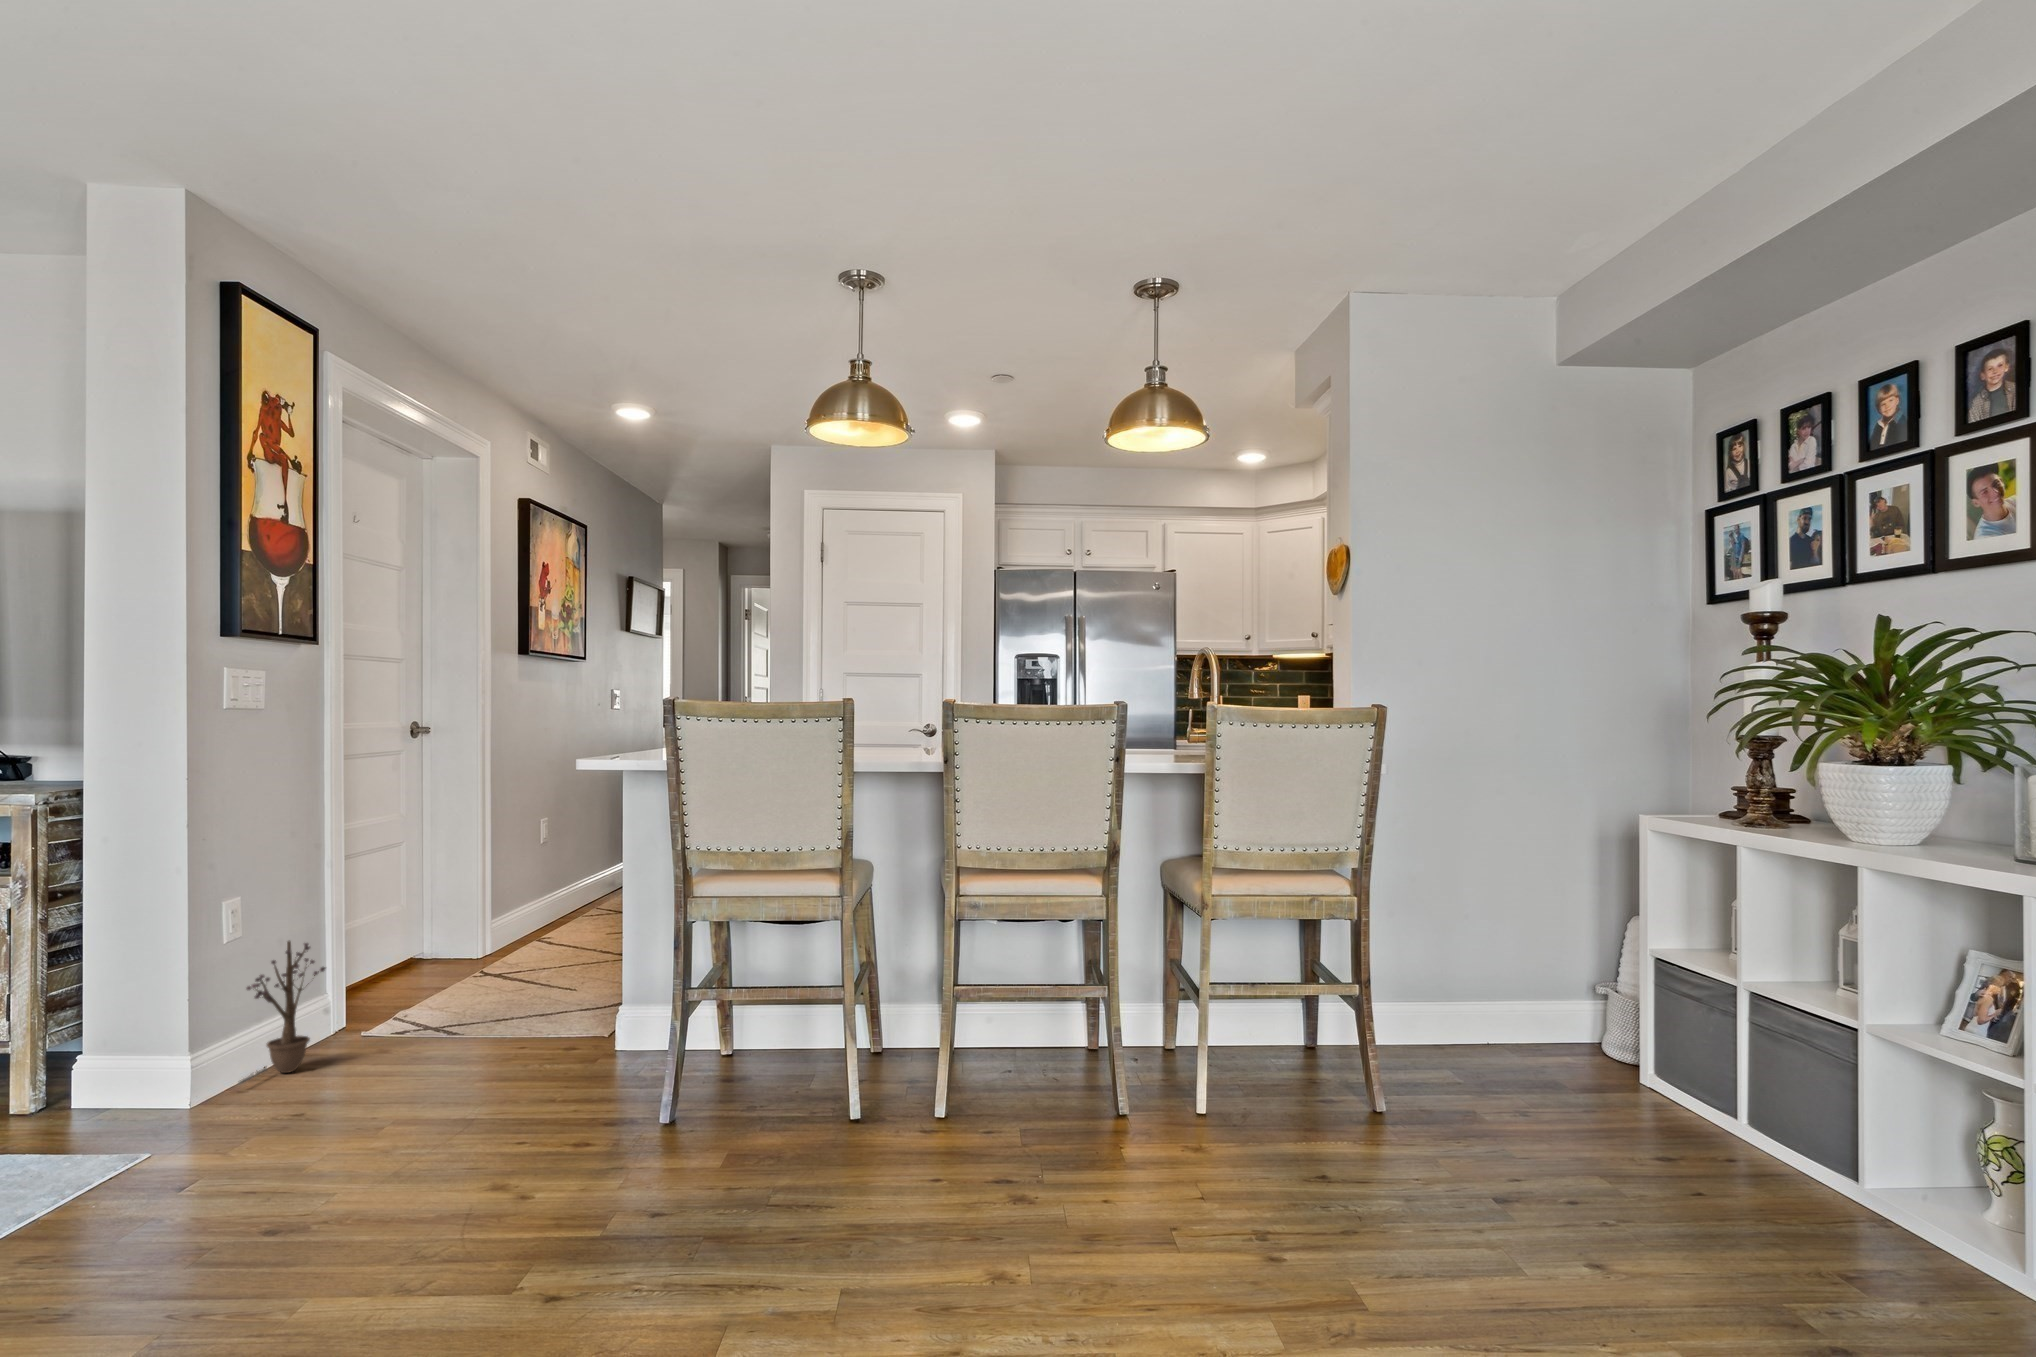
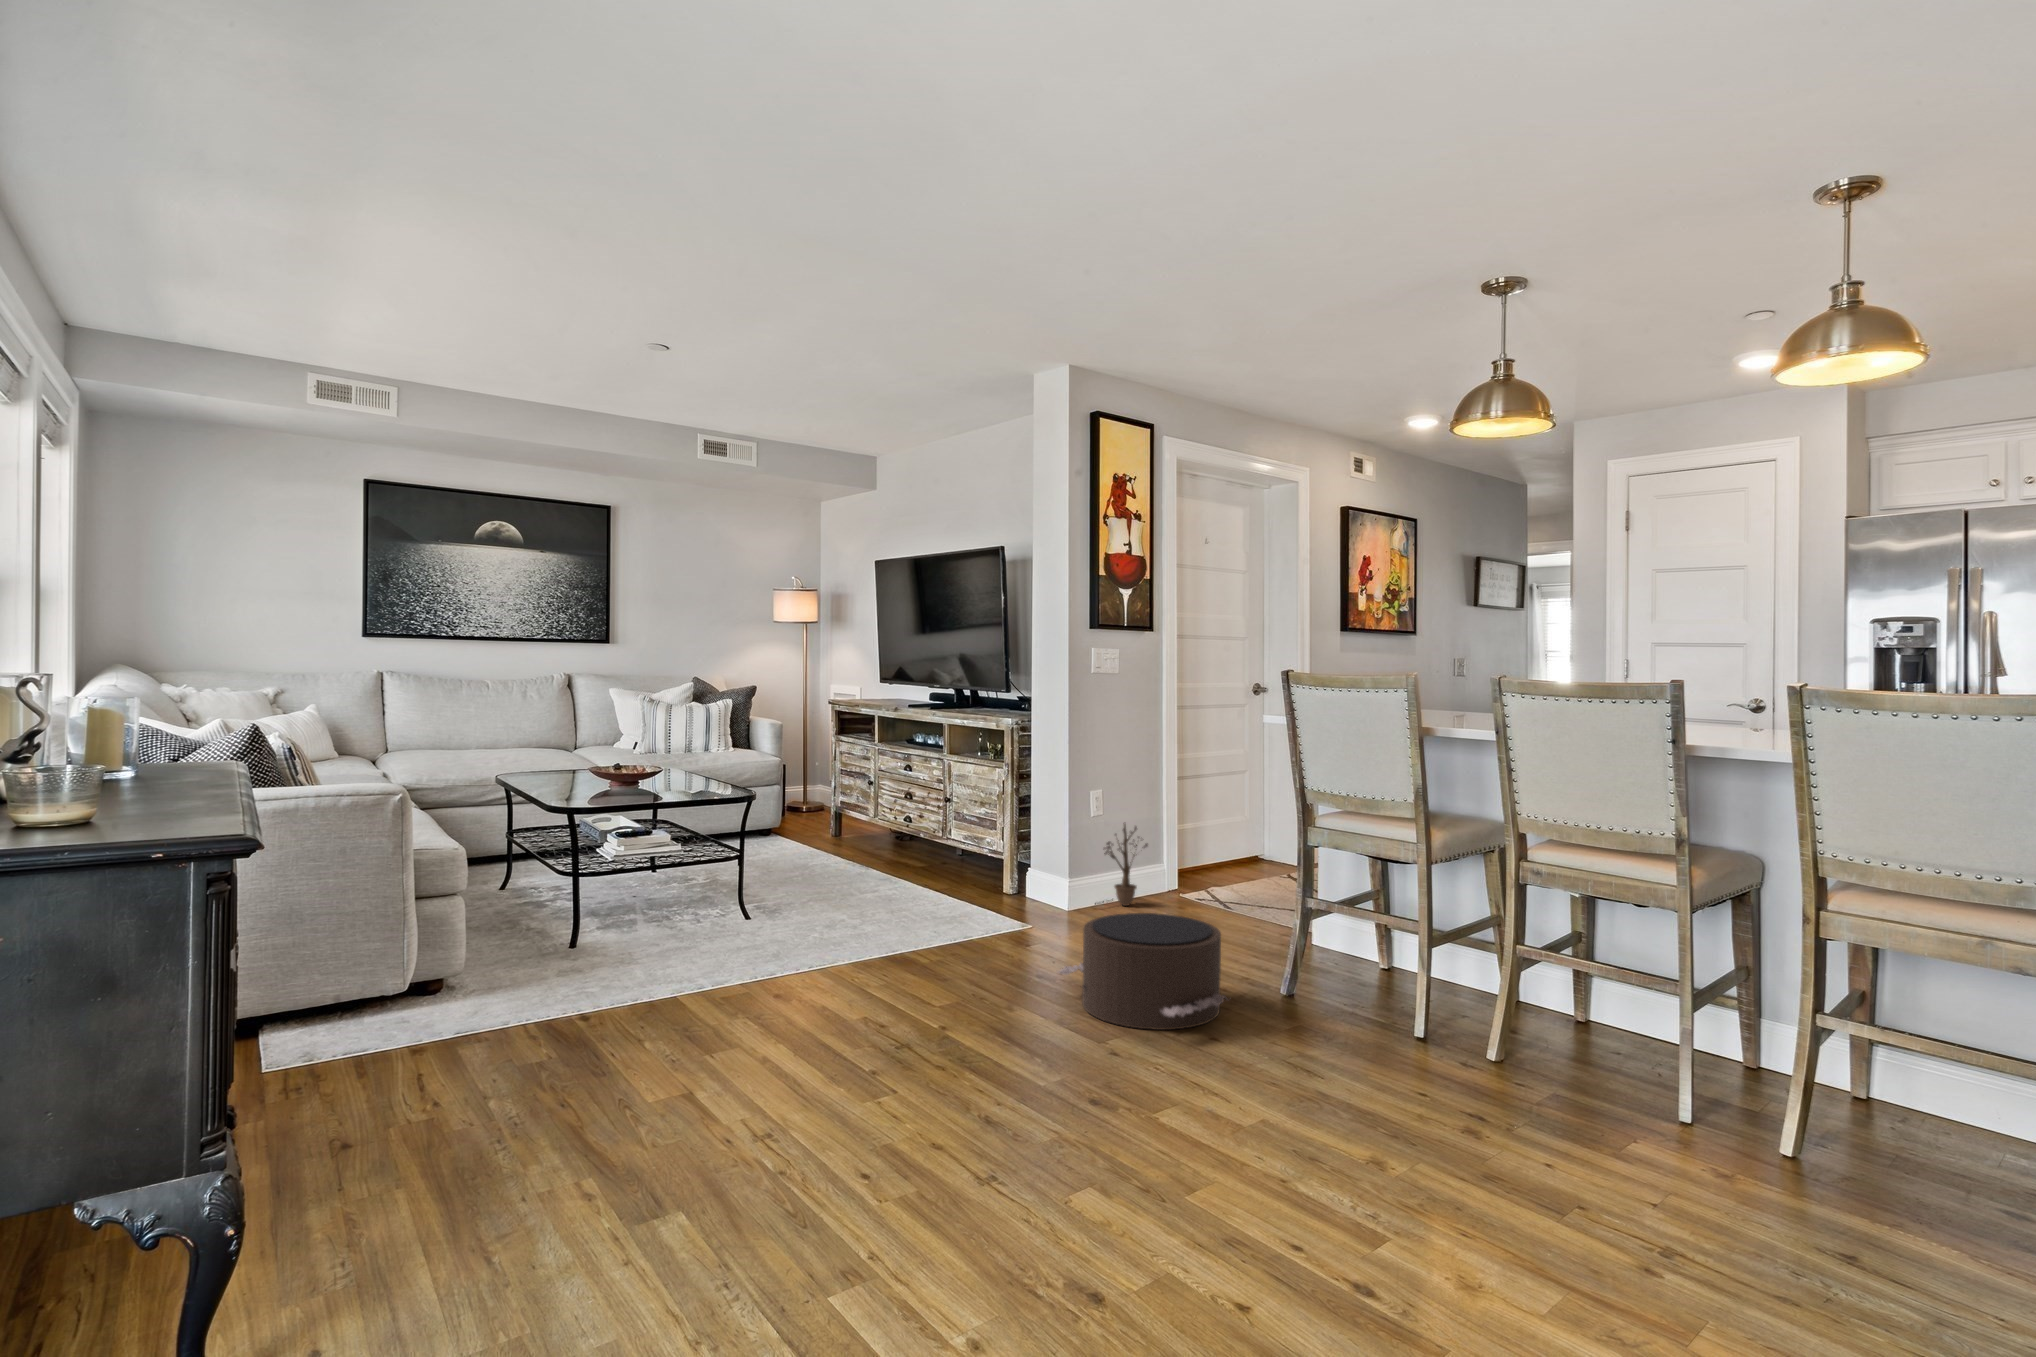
pouf: none [328,1065,651,1273] -> present [1058,913,1225,1030]

